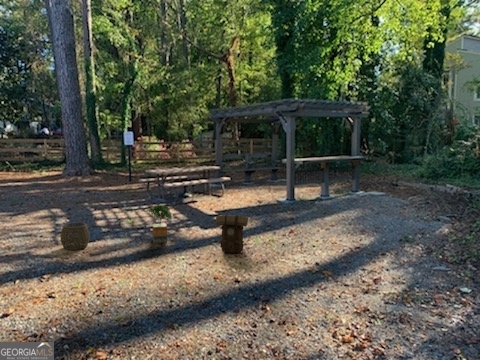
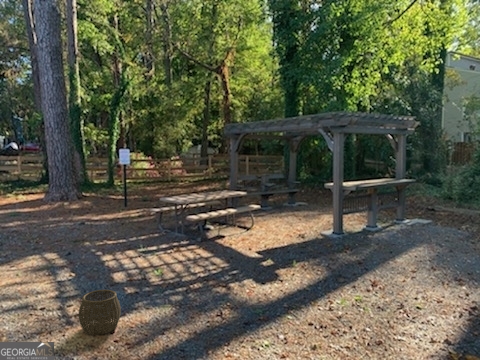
potted tree: present [148,205,173,243] -> none [200,259,237,315]
backpack: present [216,215,248,253] -> none [312,277,359,333]

